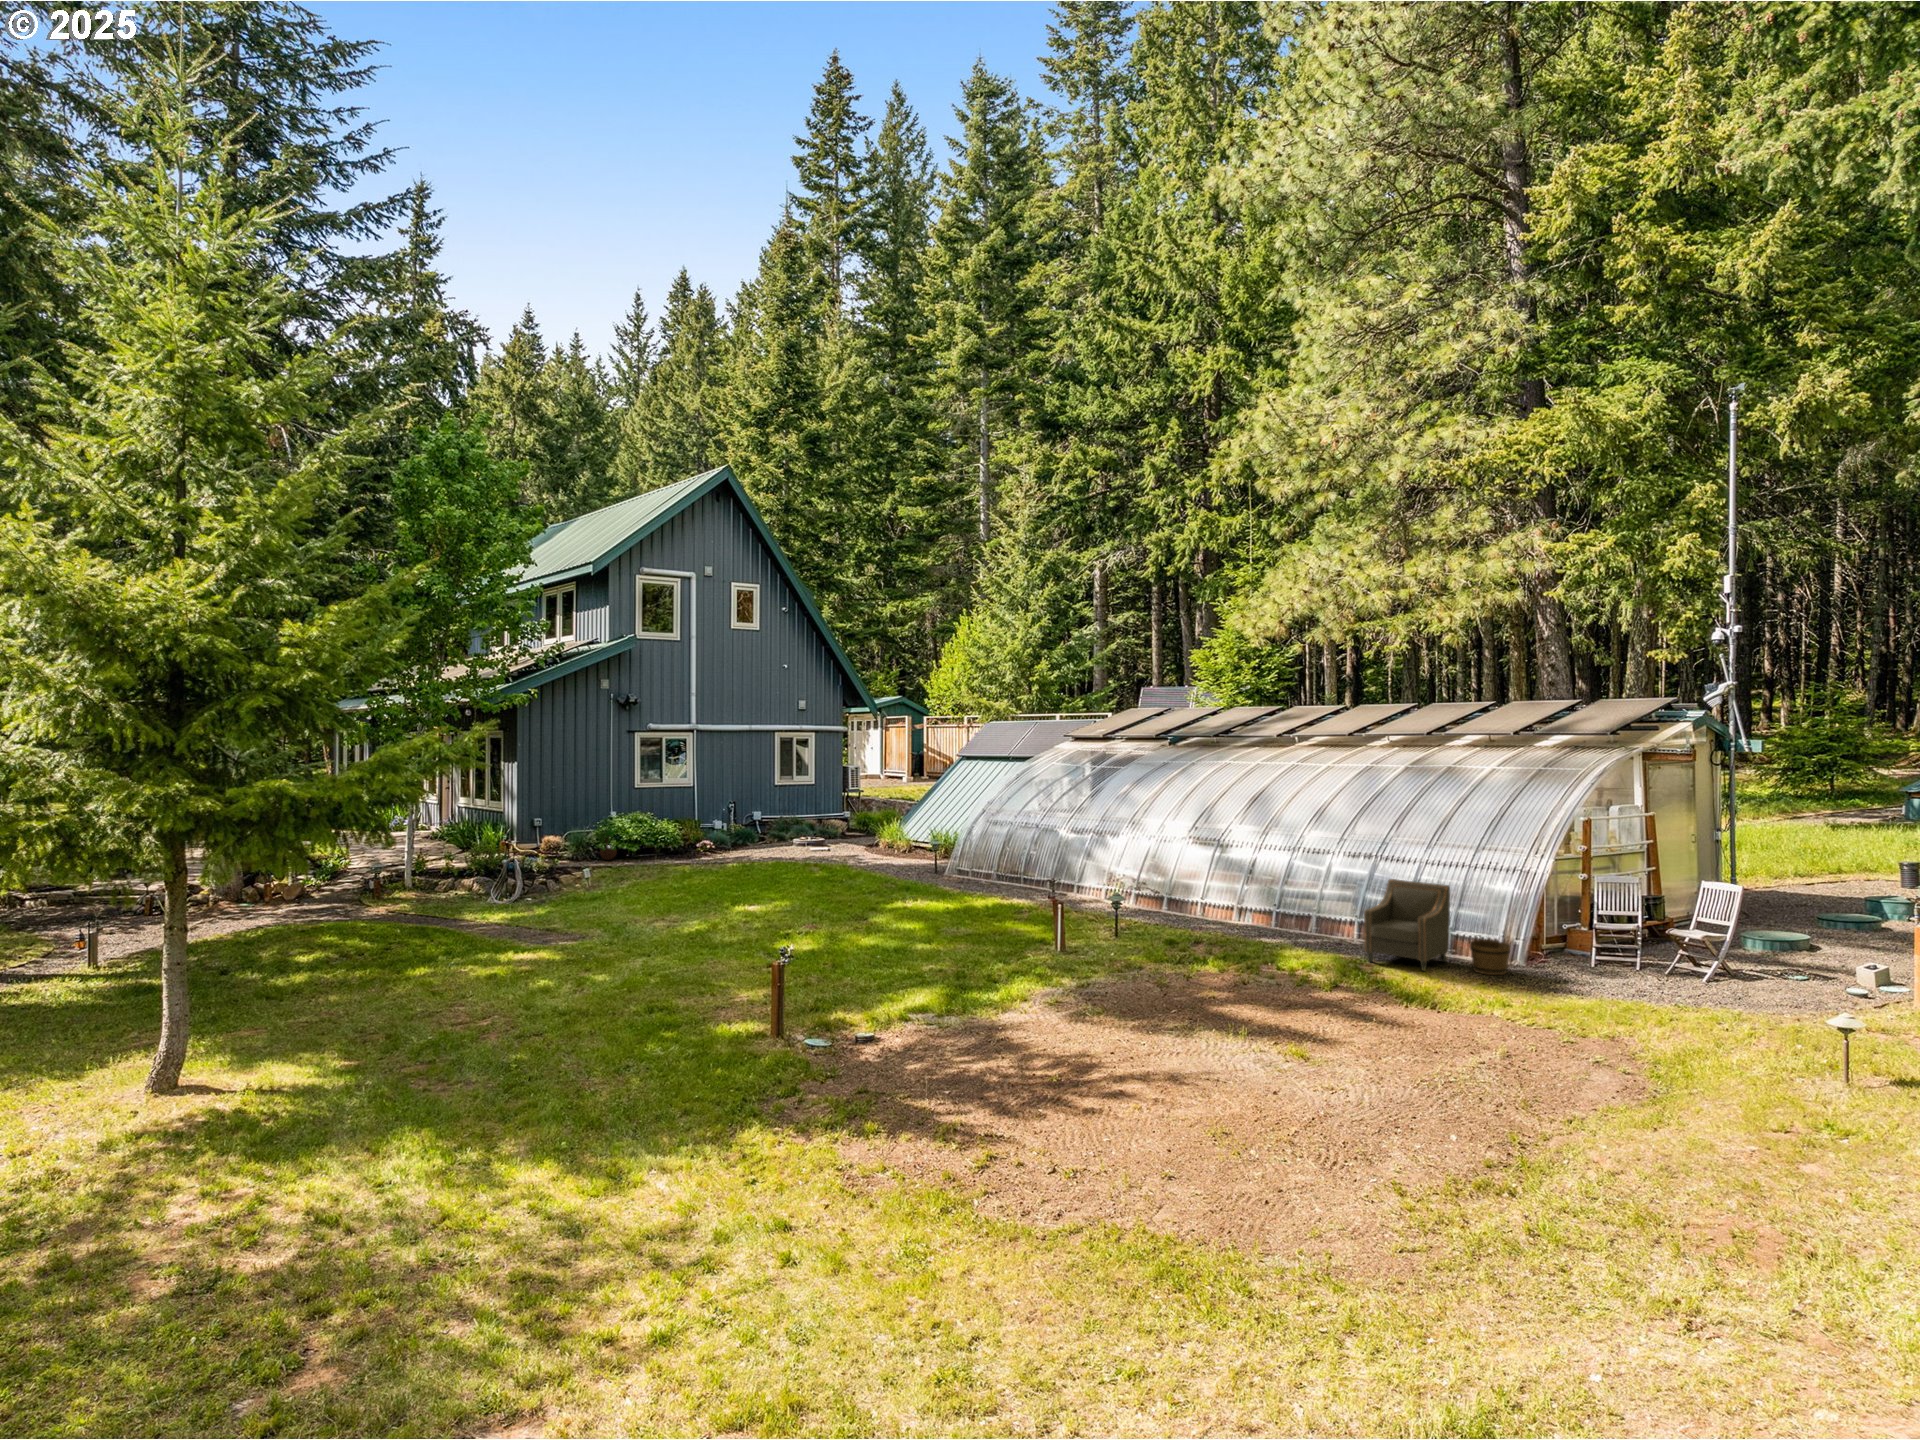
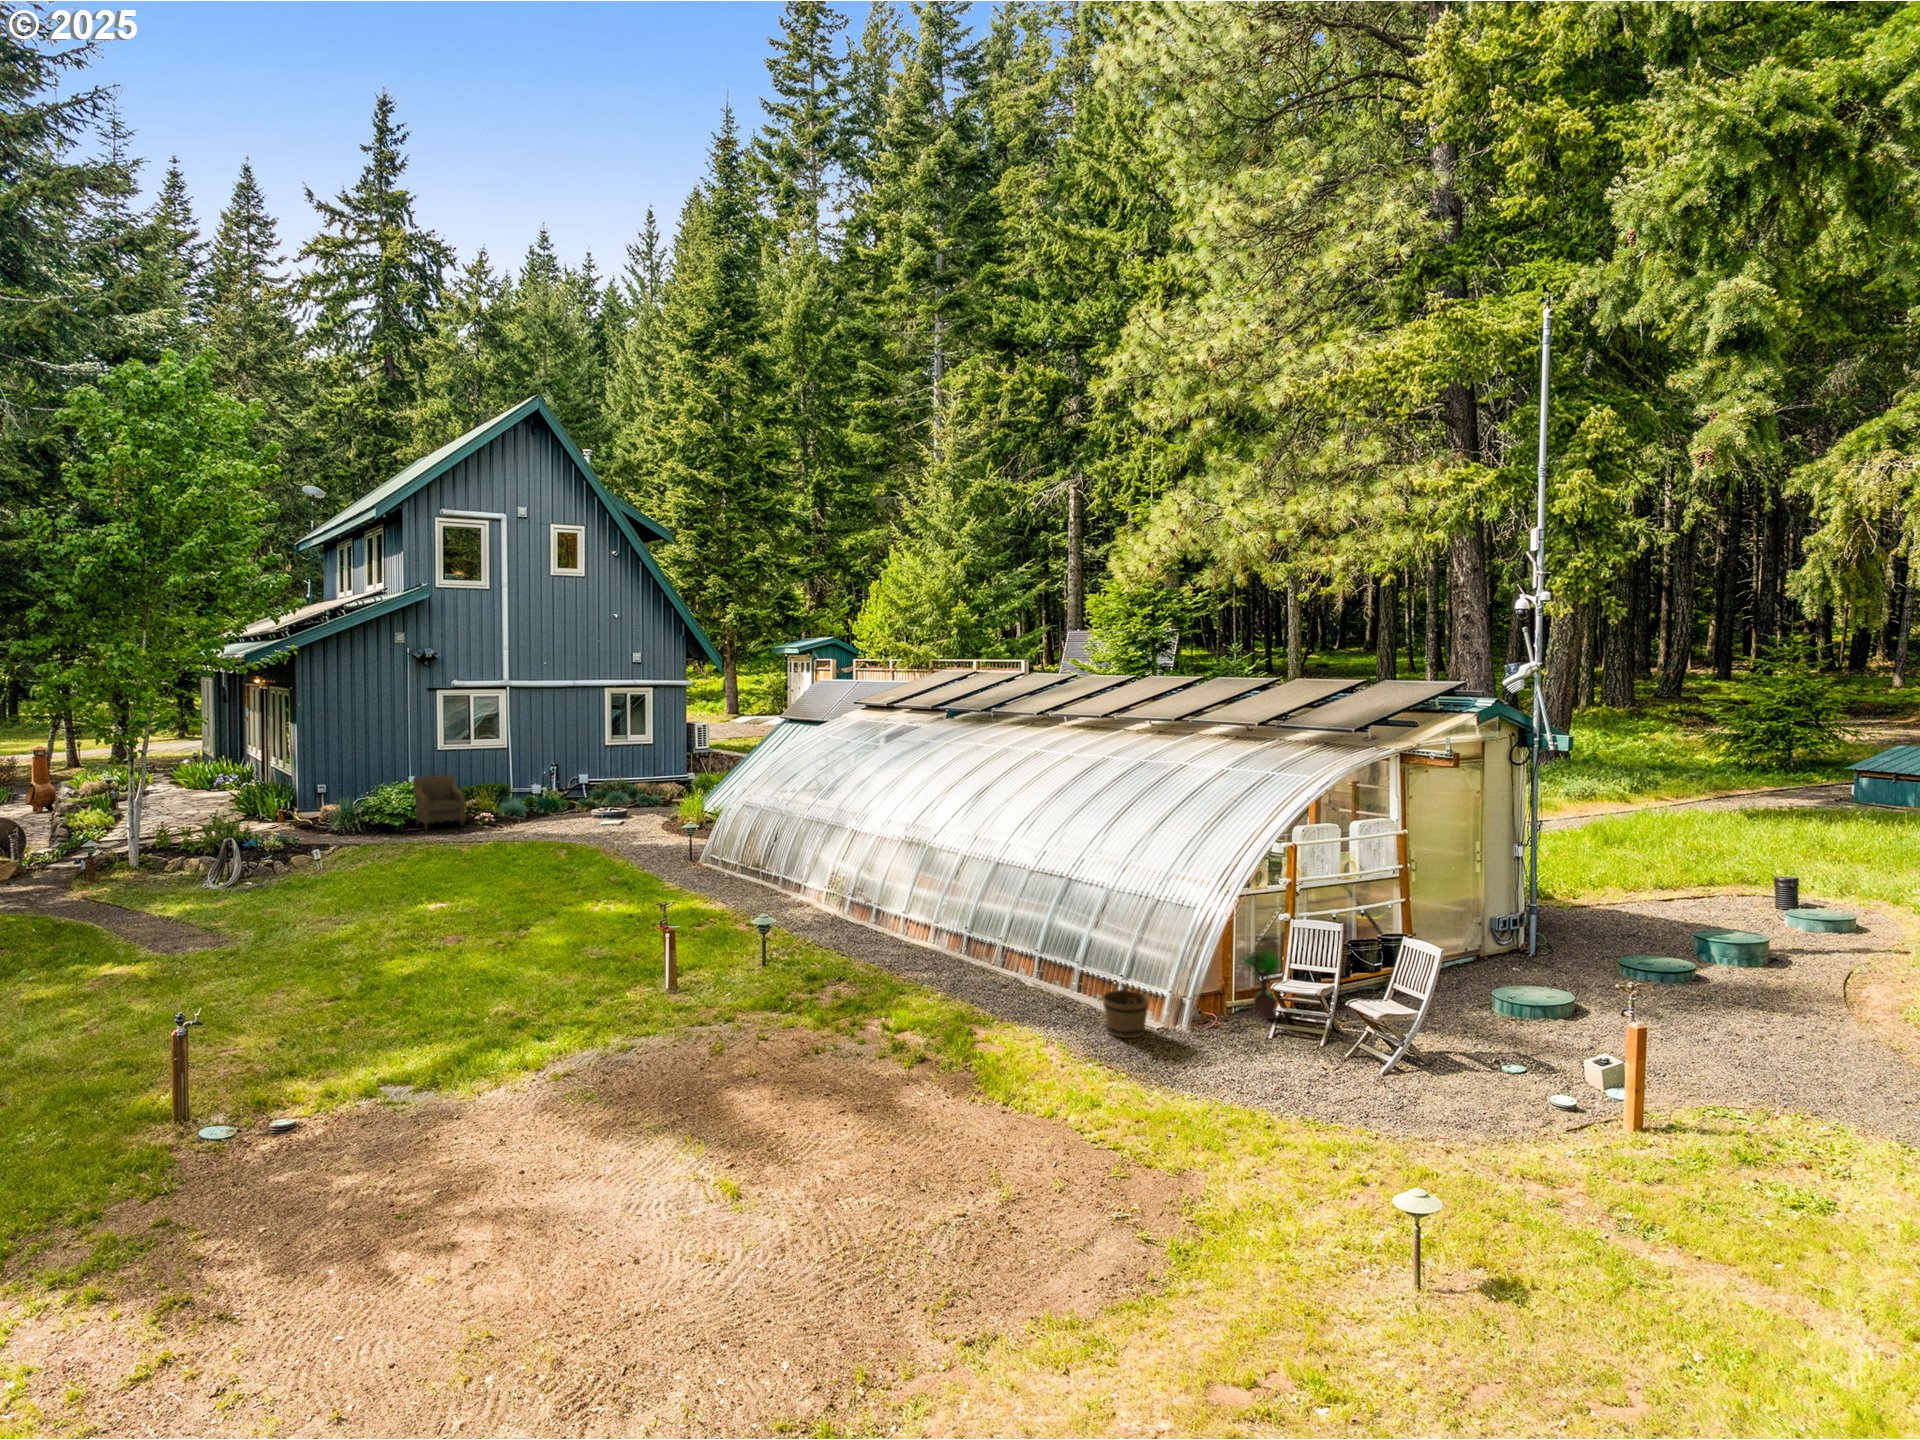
potted tree: present [598,827,617,860] -> present [1243,947,1282,1019]
chair: present [1364,879,1450,971] -> present [413,775,466,829]

